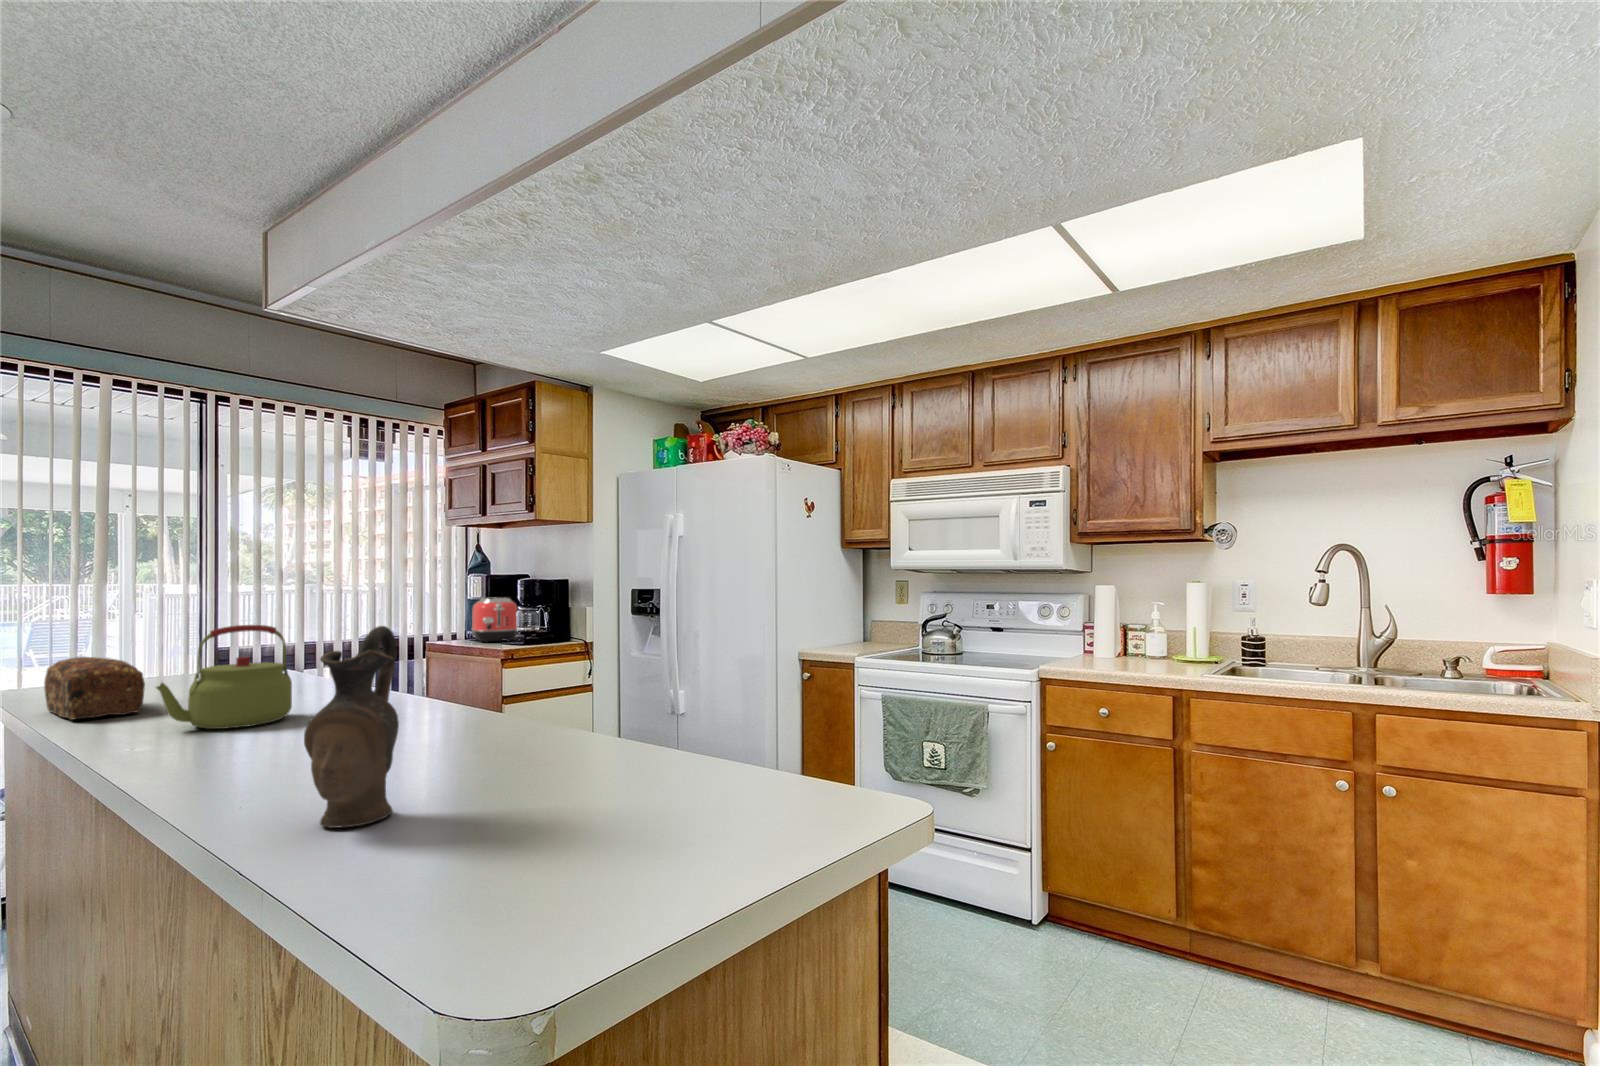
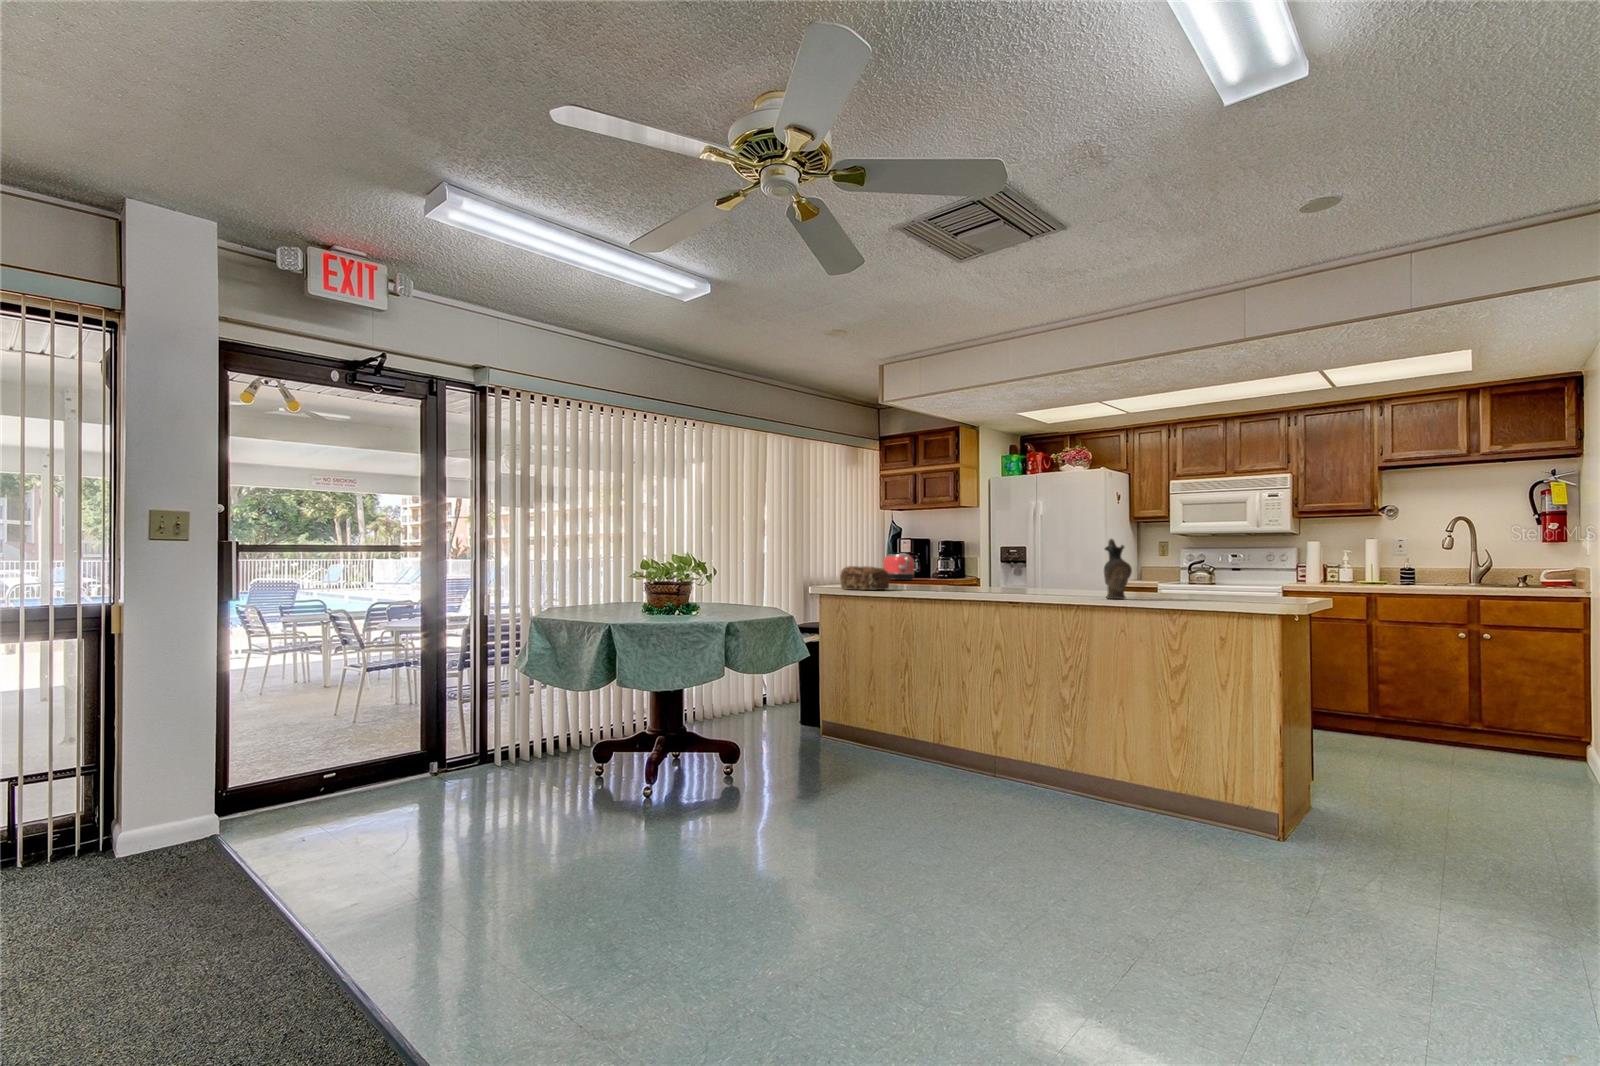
kettle: present [156,625,292,729] -> none [931,550,967,592]

